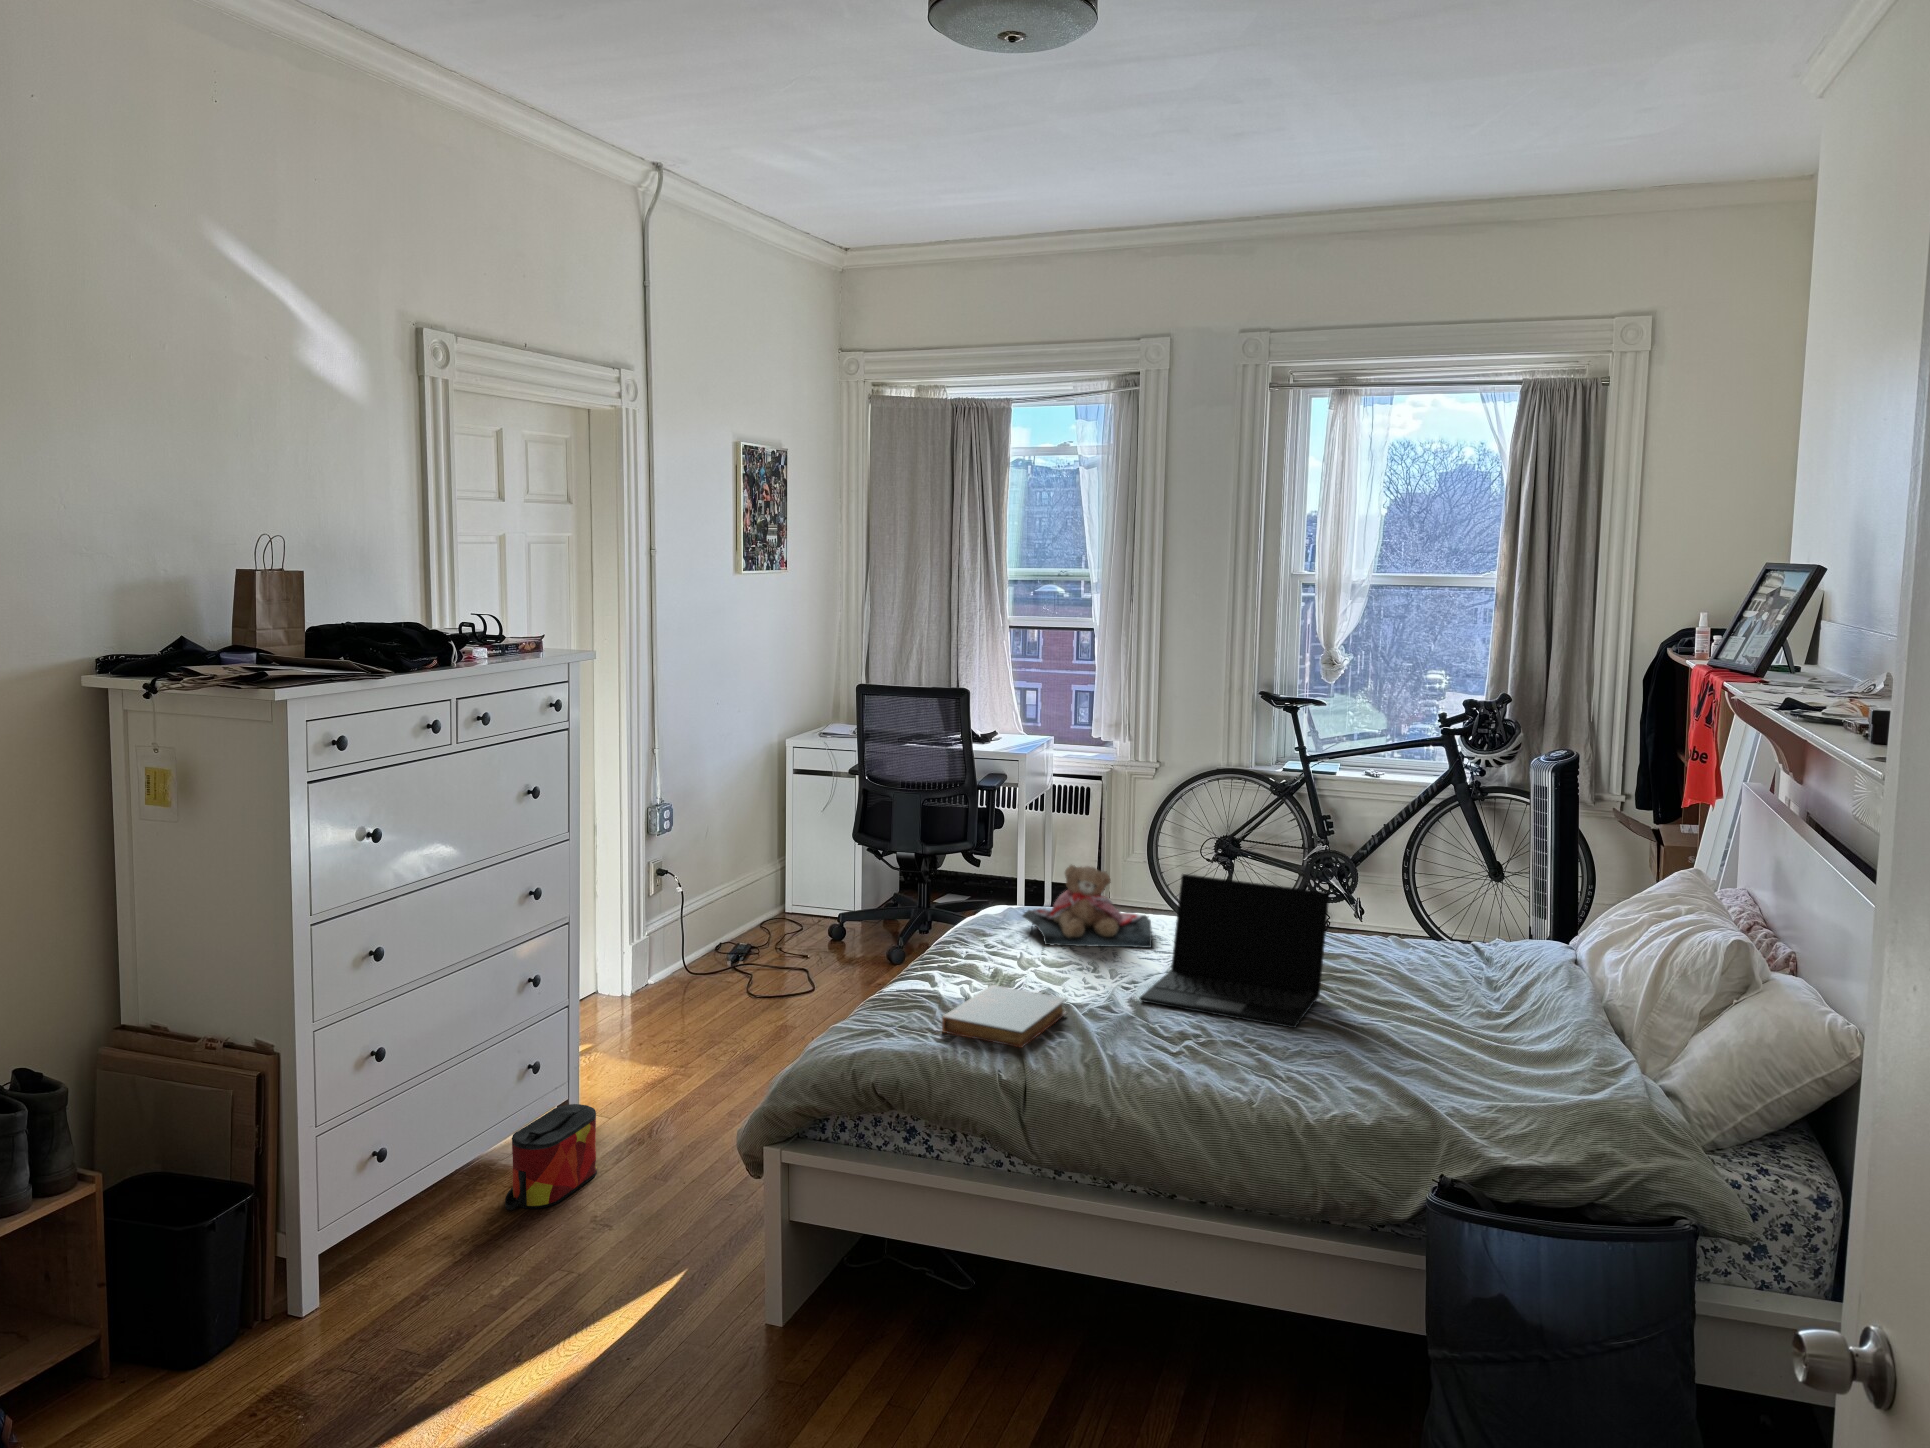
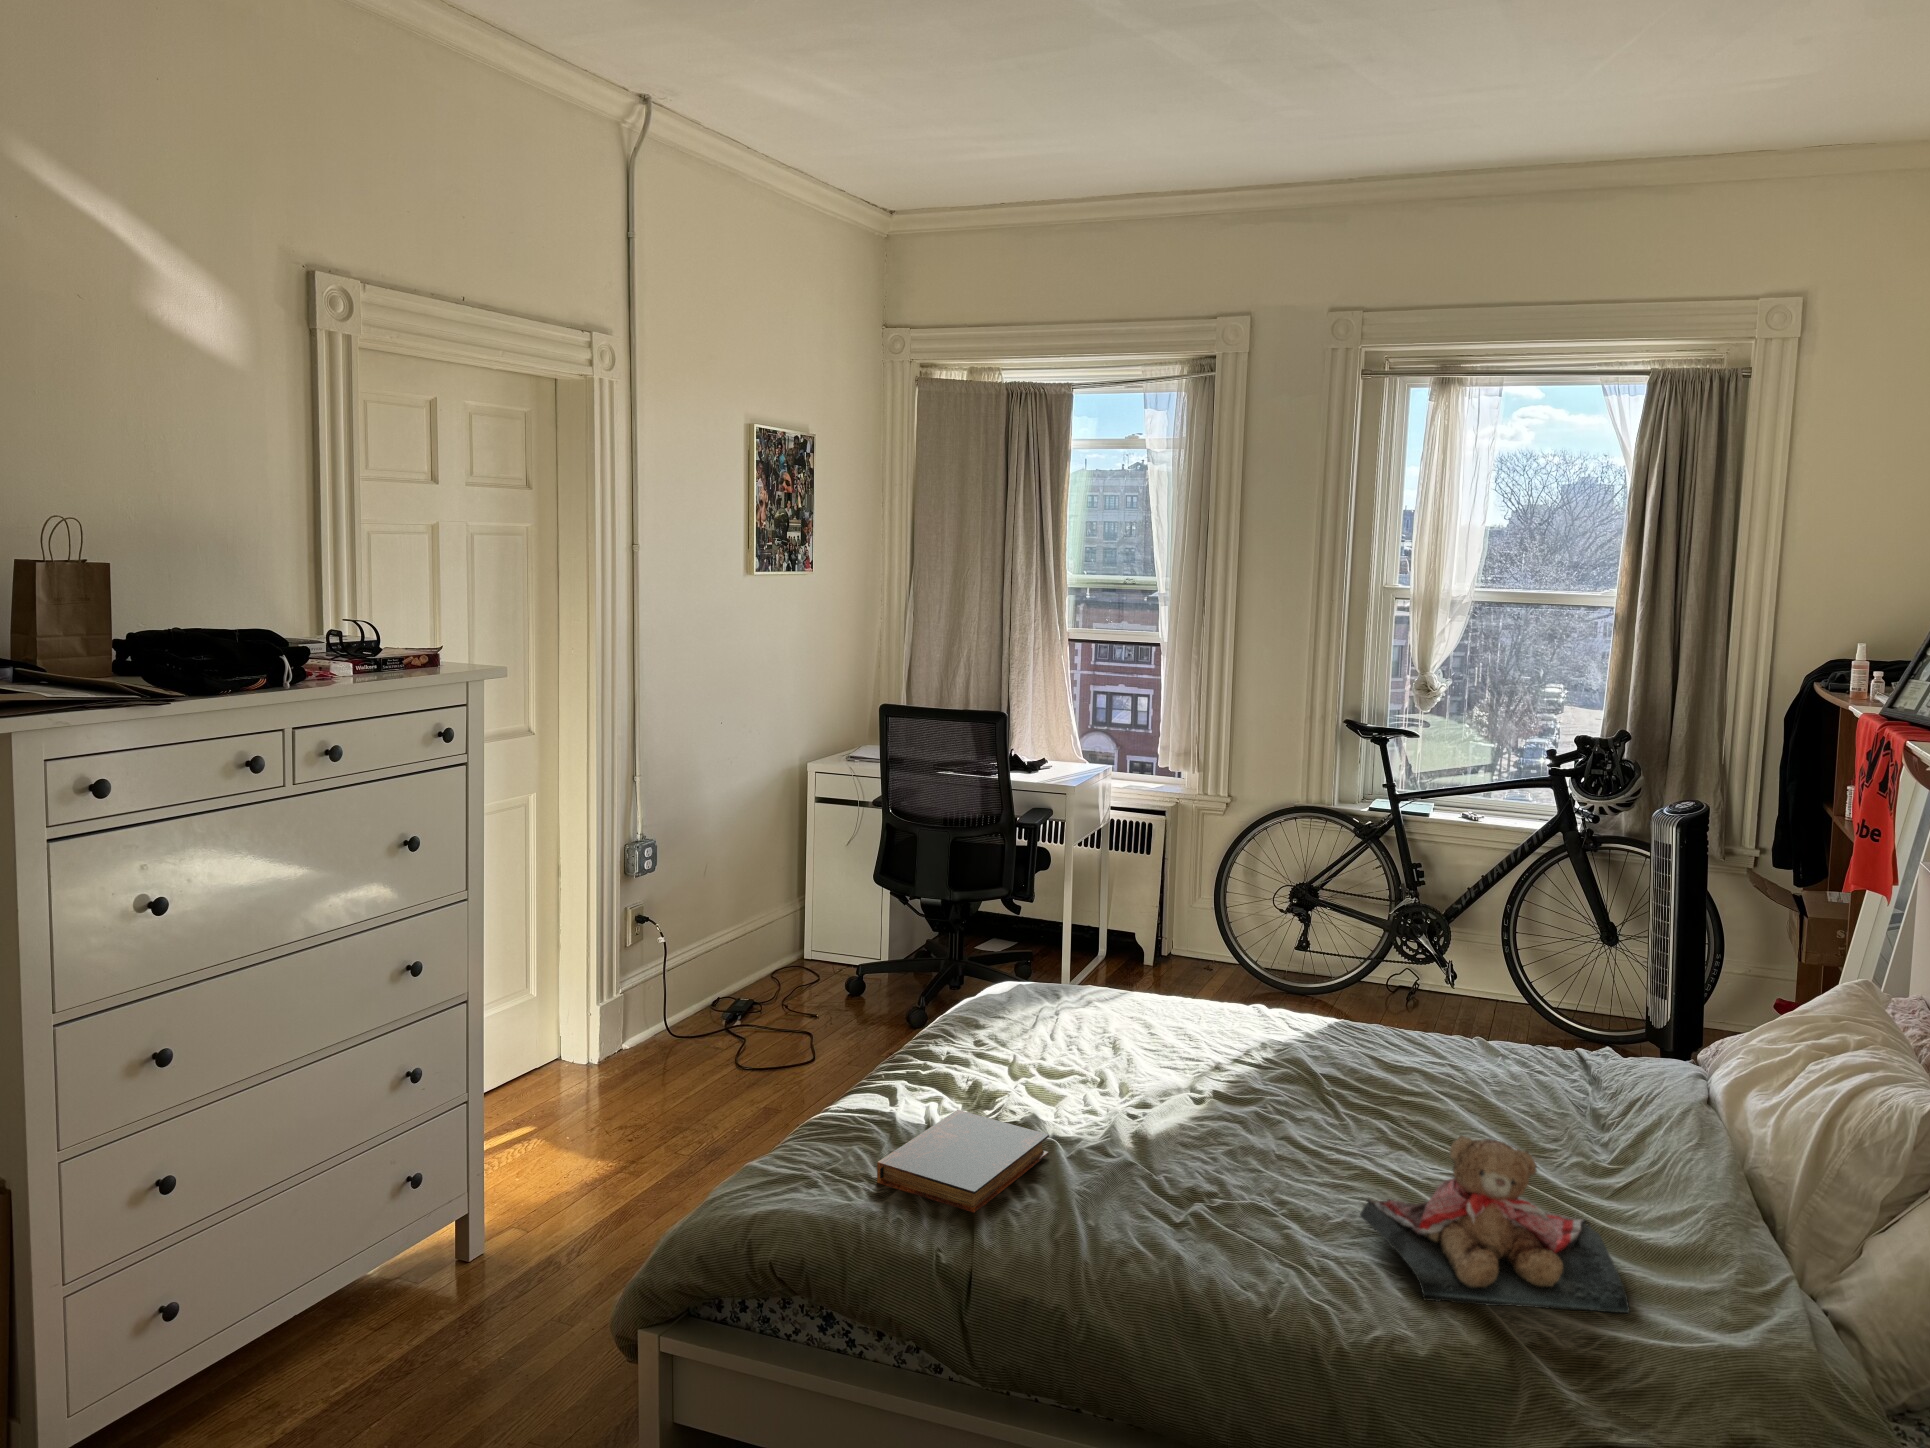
teddy bear: present [1022,865,1152,948] -> present [1360,1135,1629,1313]
laptop: present [1139,874,1329,1028] -> none [1147,964,1395,1184]
bag: present [505,1104,597,1210] -> none [346,1228,482,1373]

